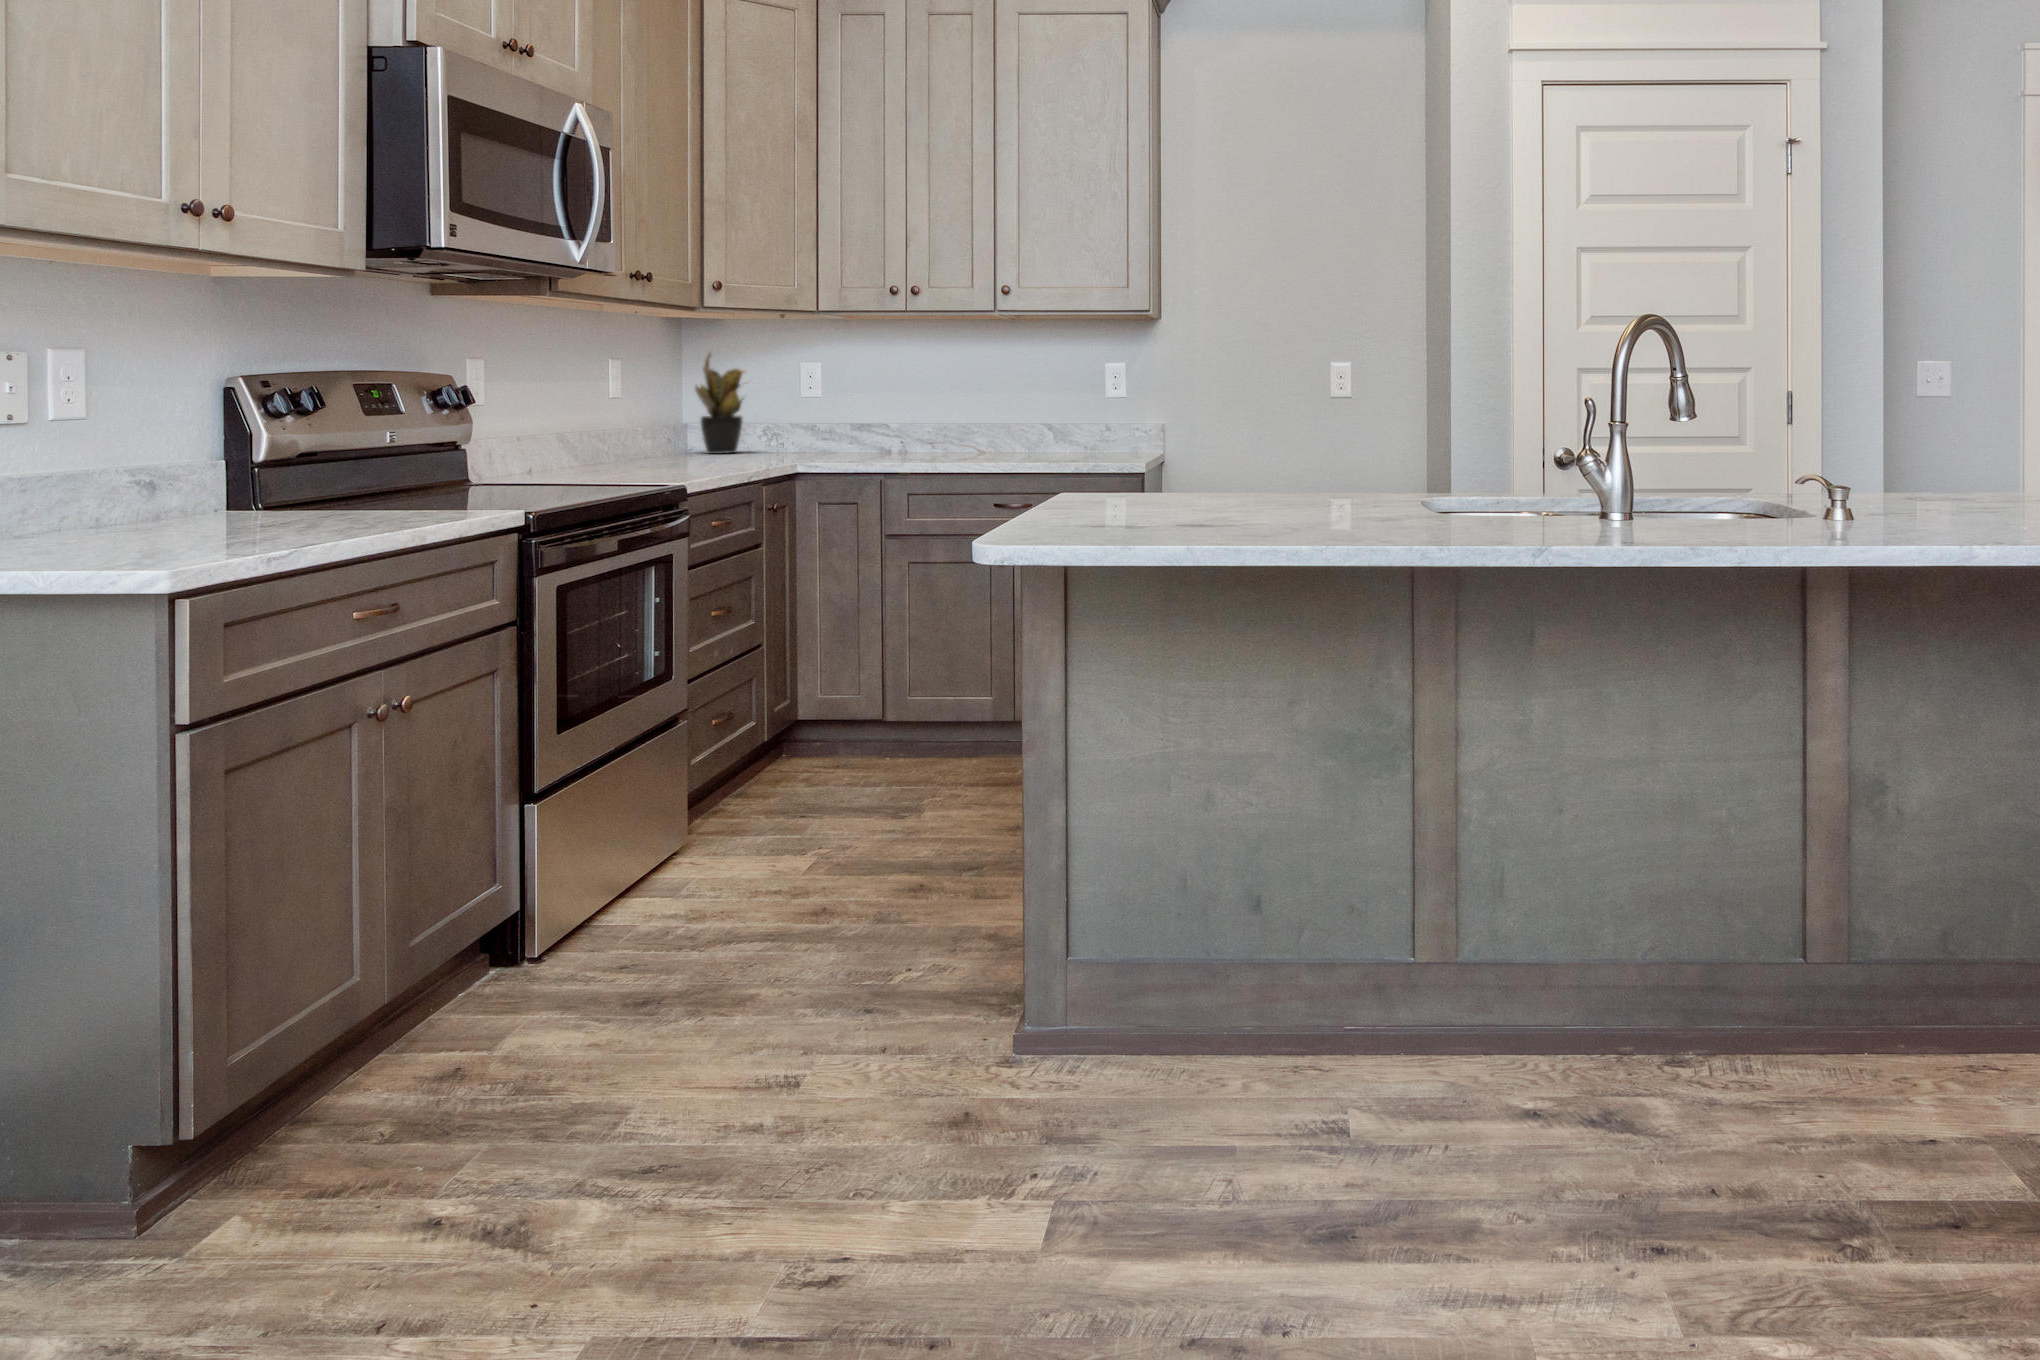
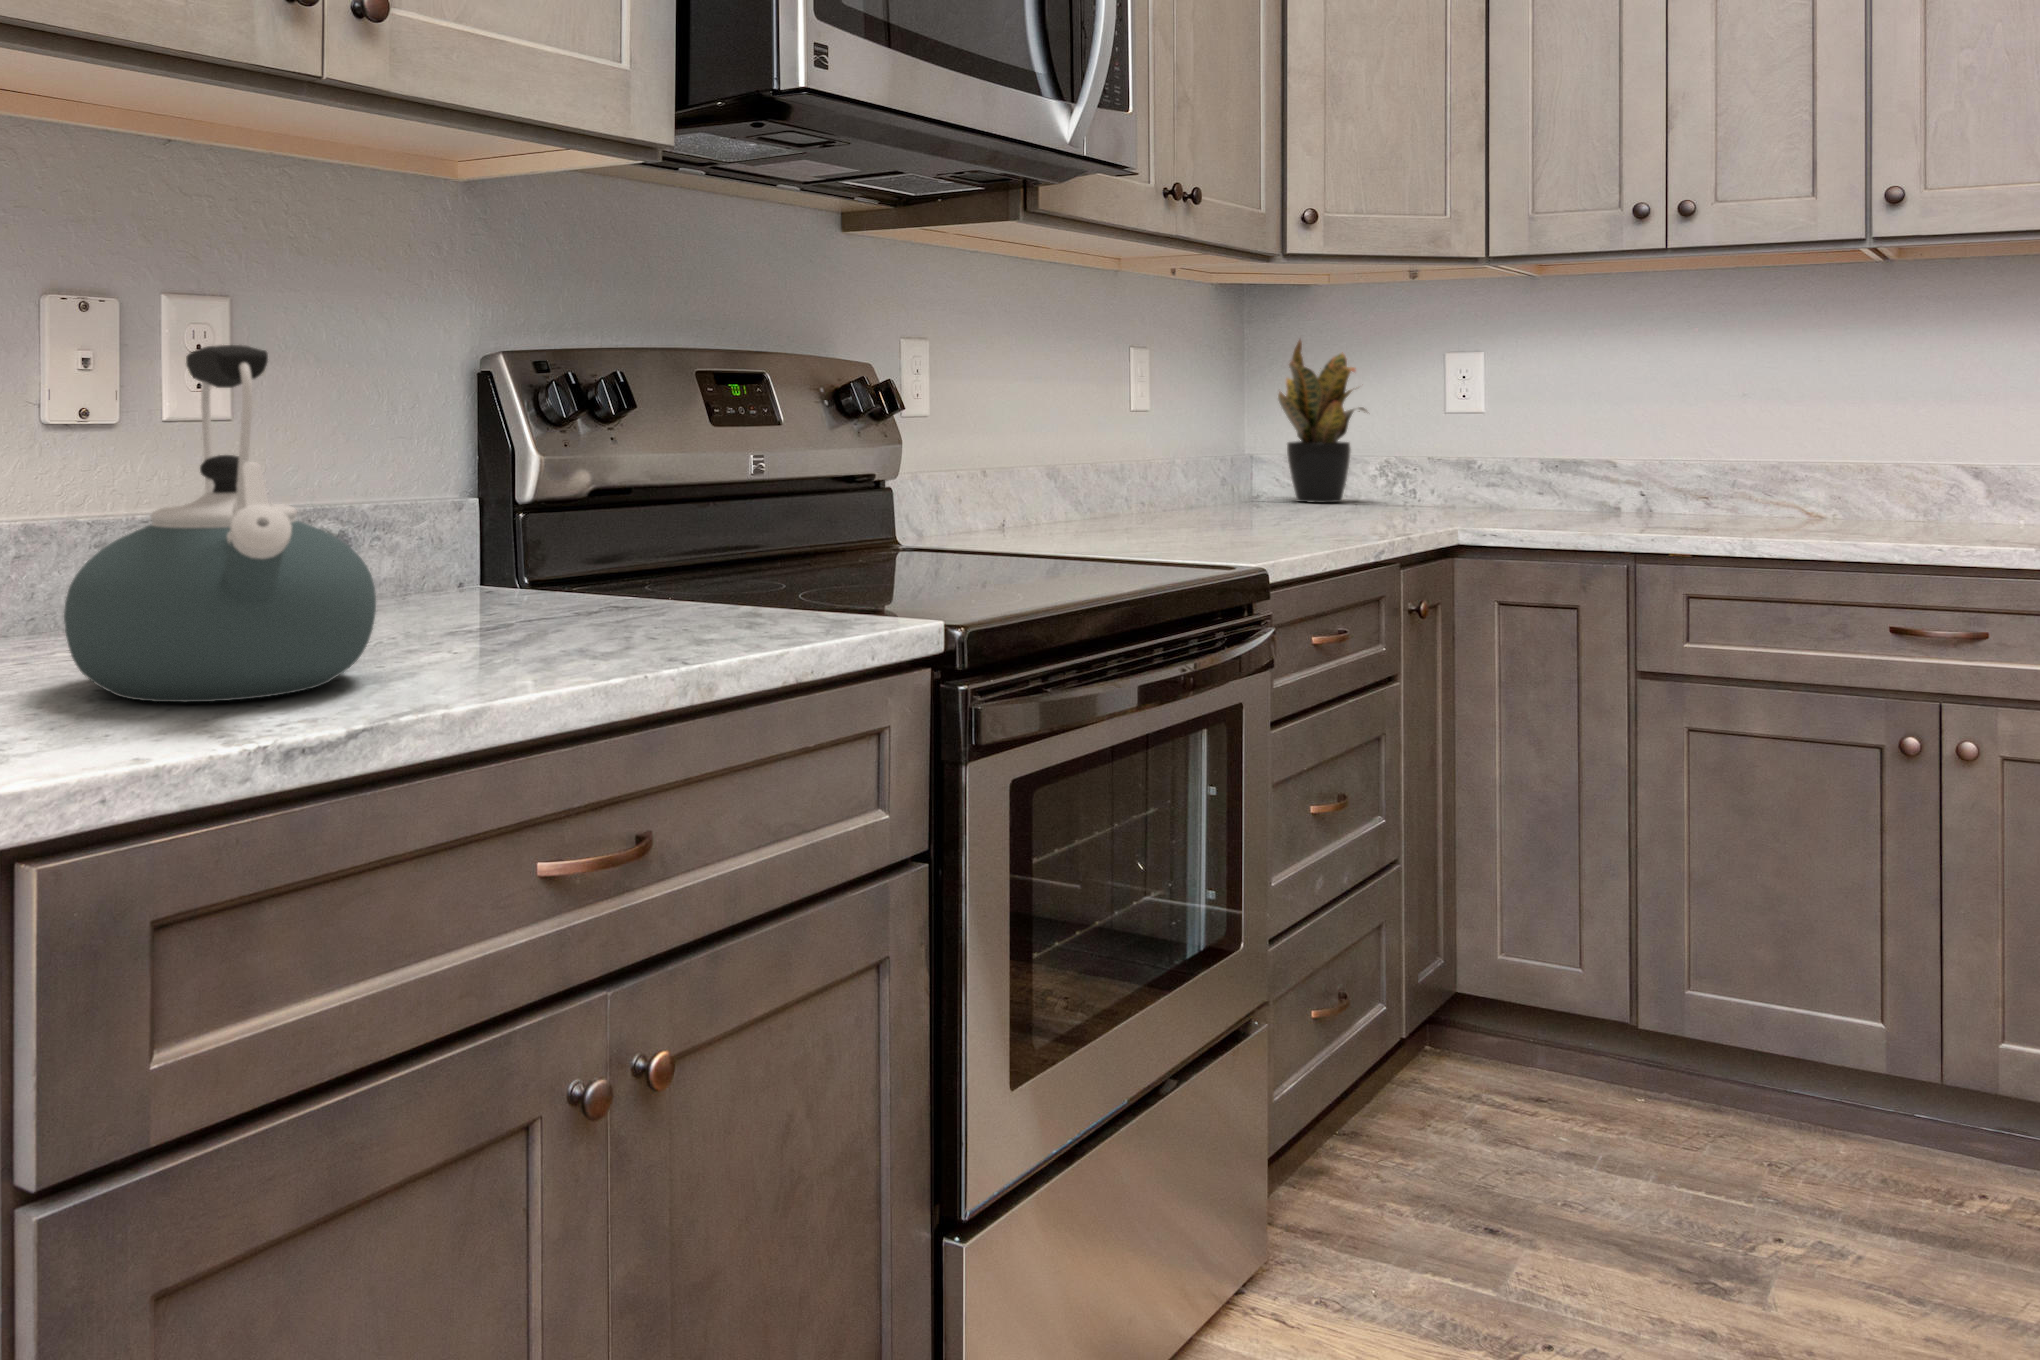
kettle: none [71,388,252,554] -> present [64,345,376,702]

